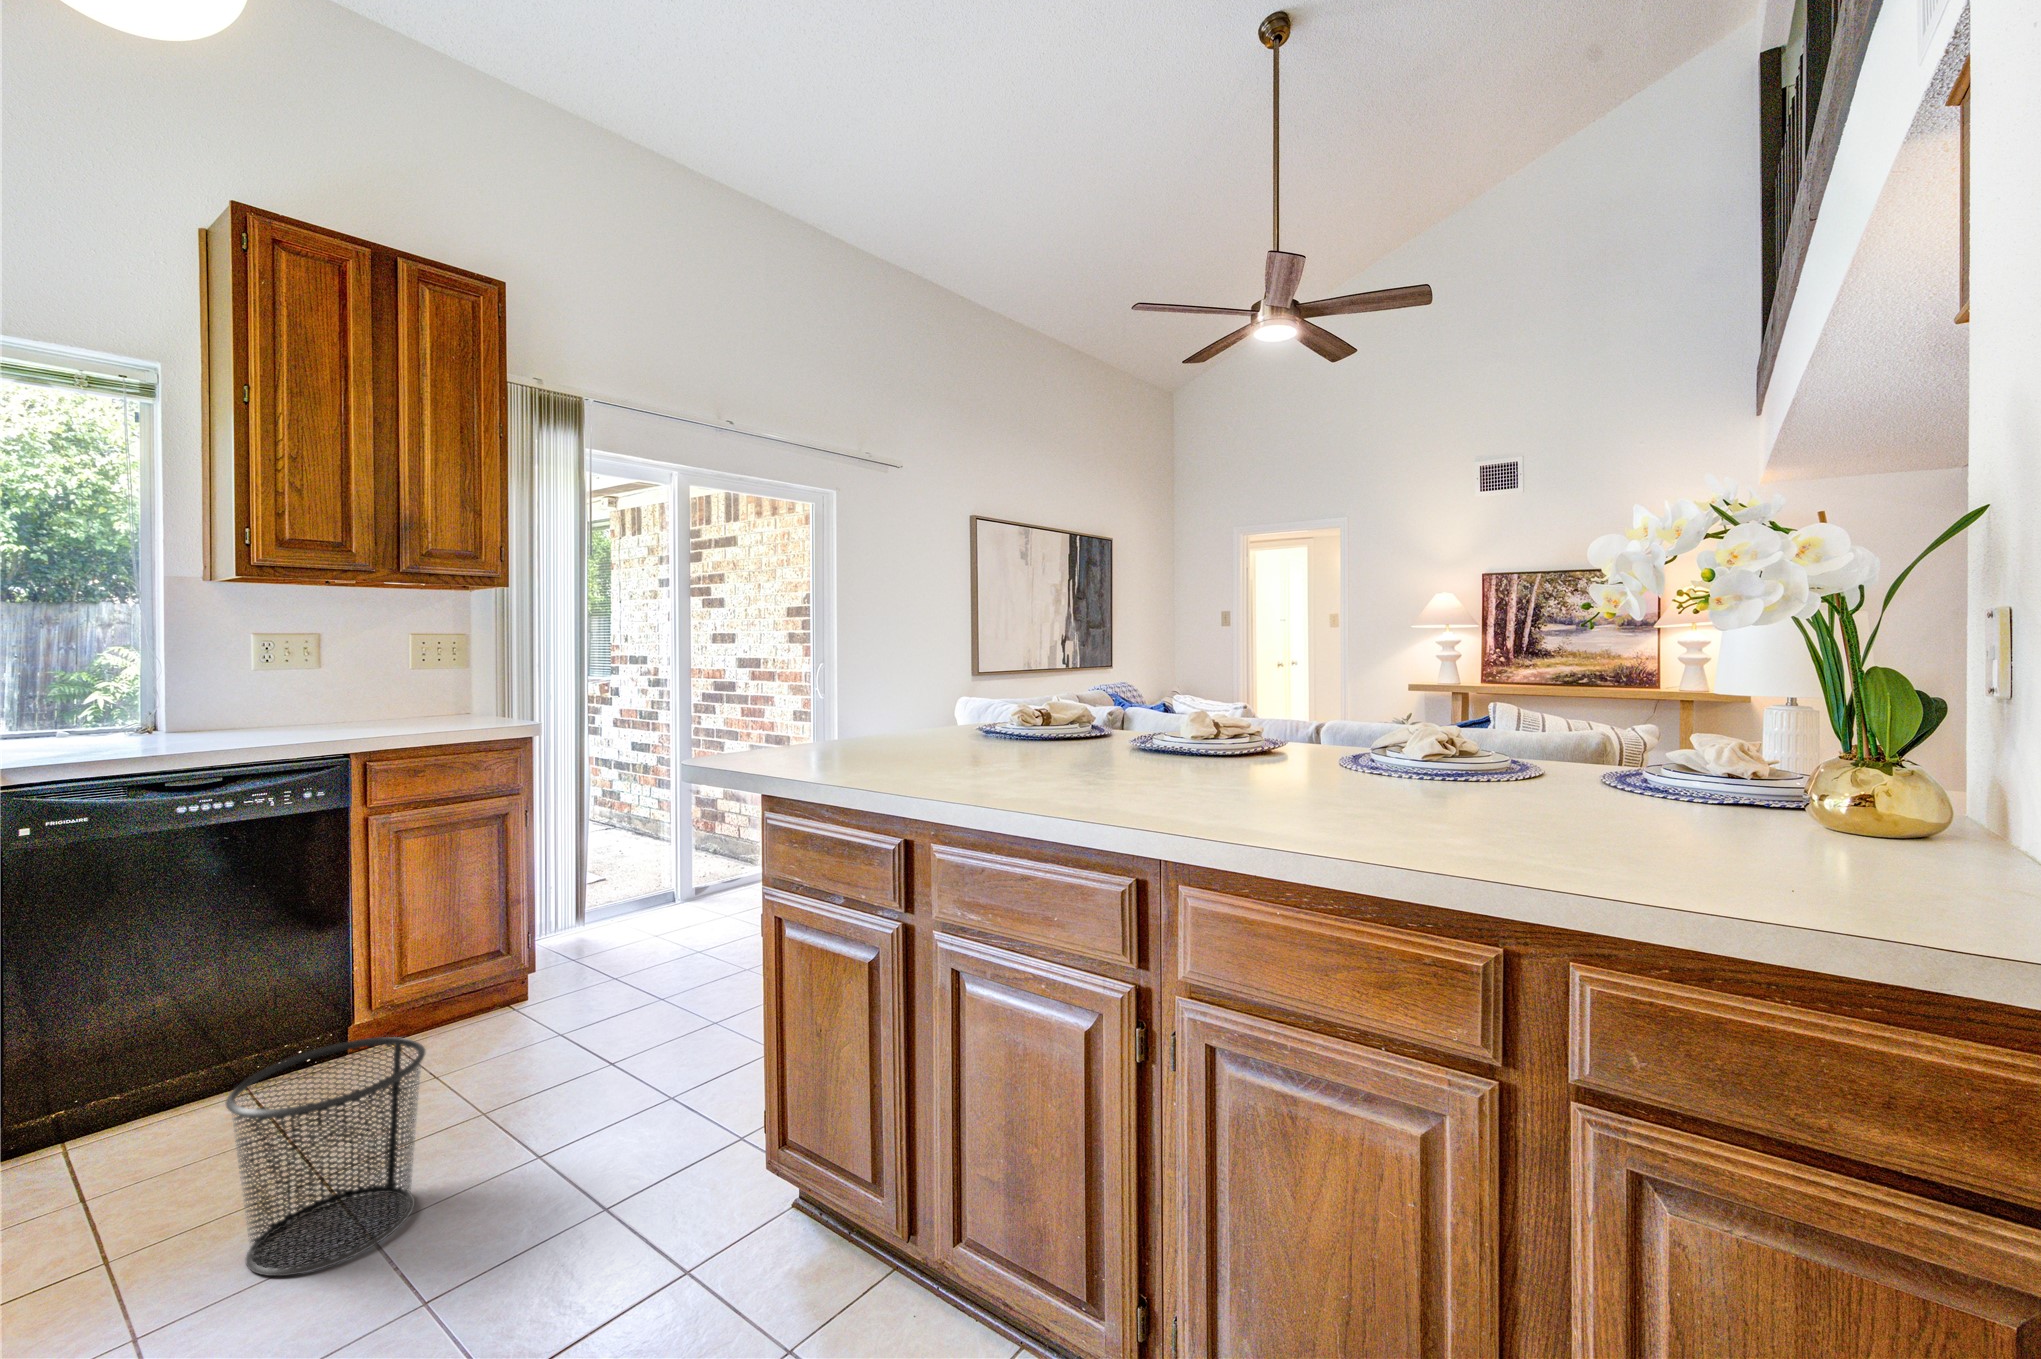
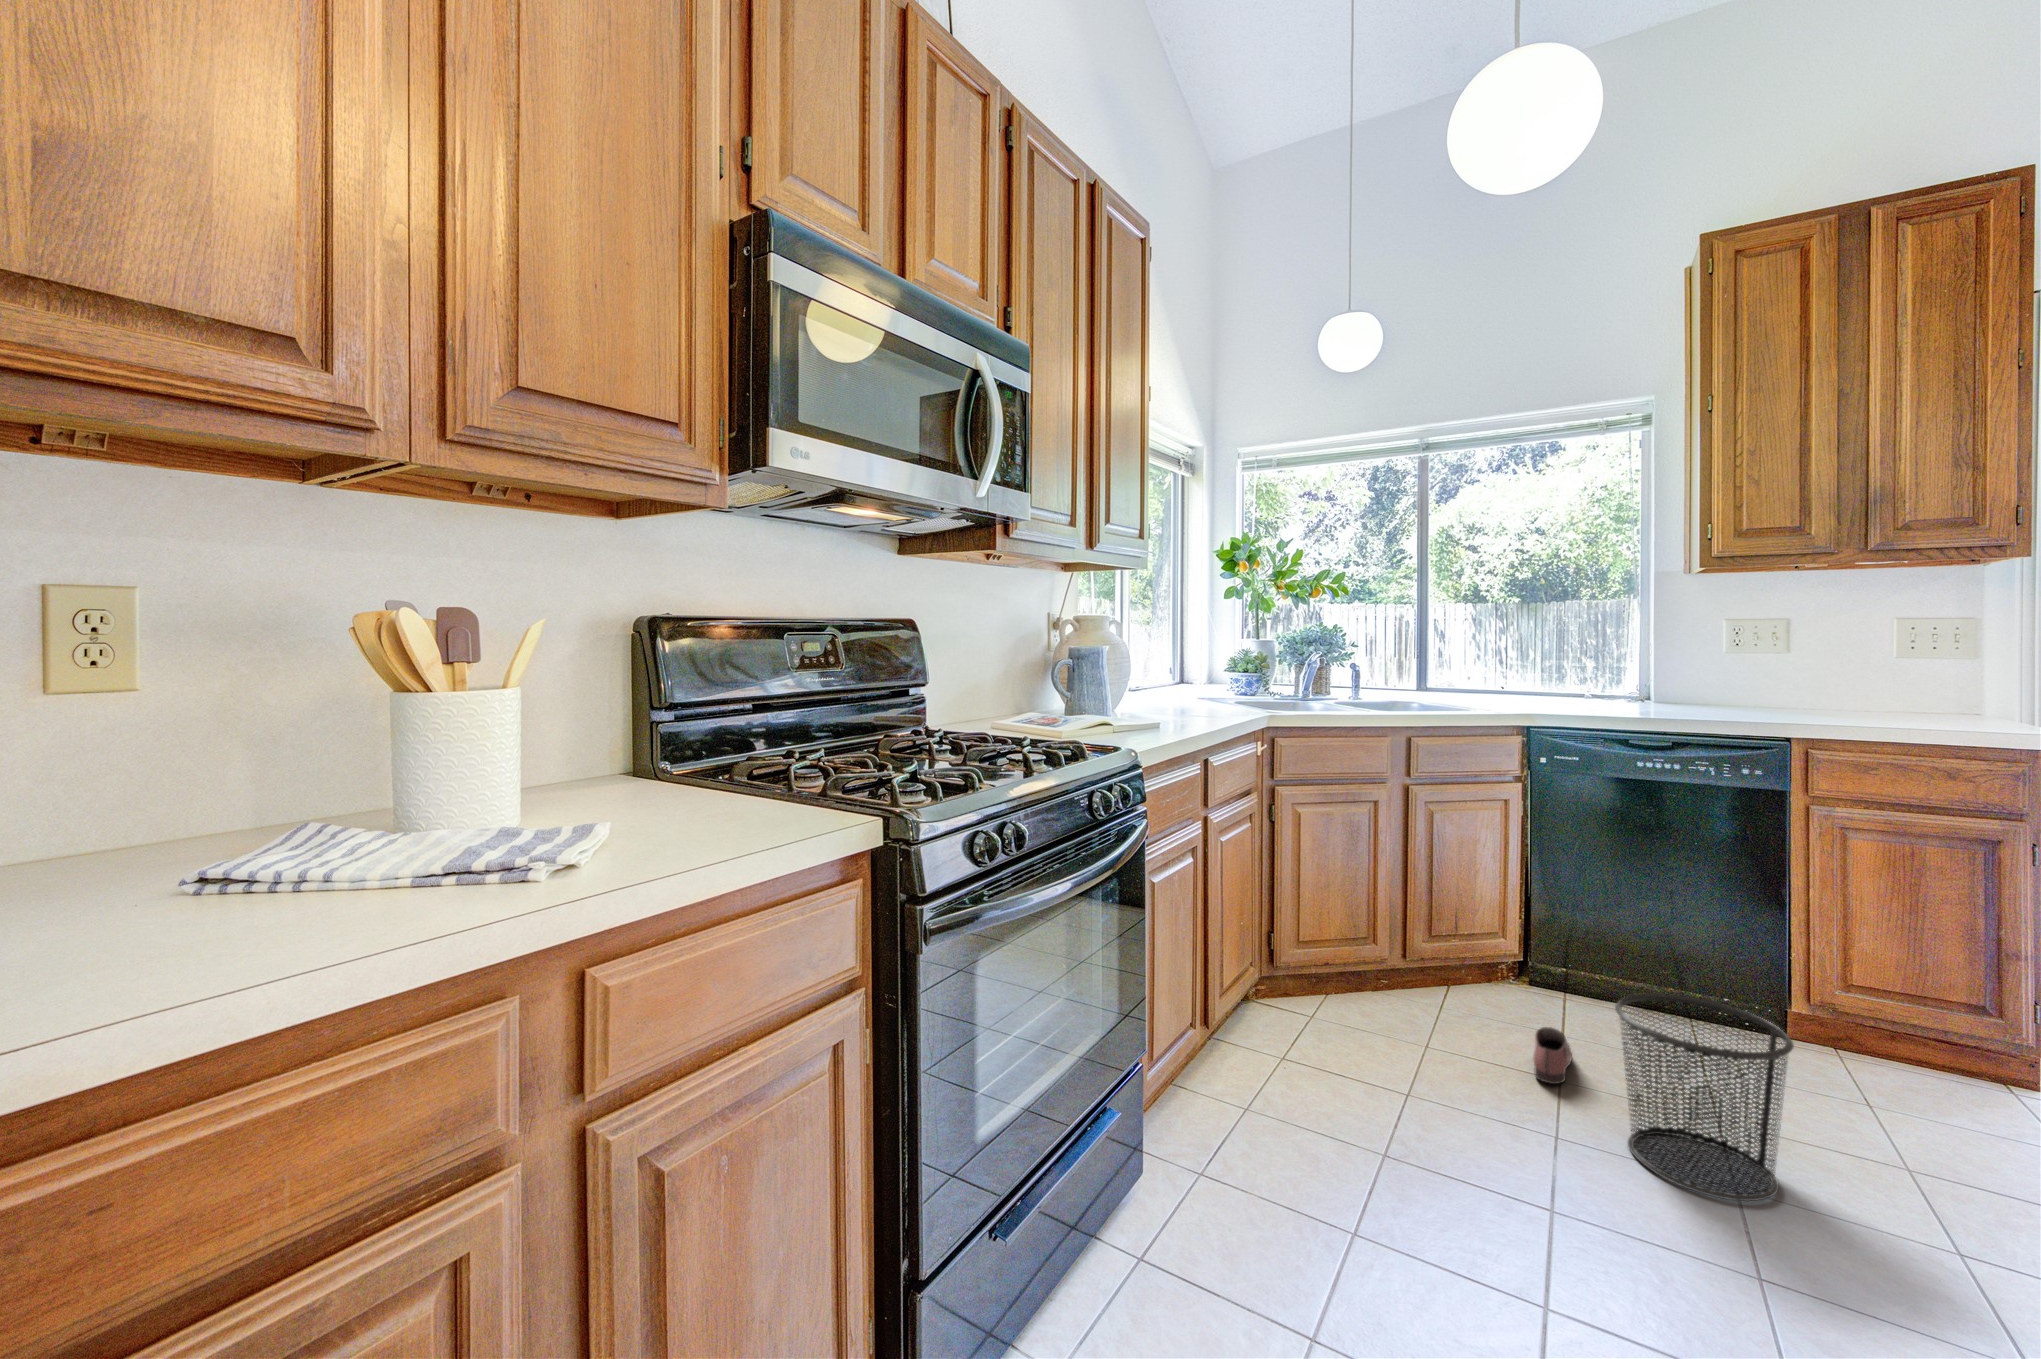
shoe: none [63,1191,130,1276] -> present [1534,1027,1572,1084]

